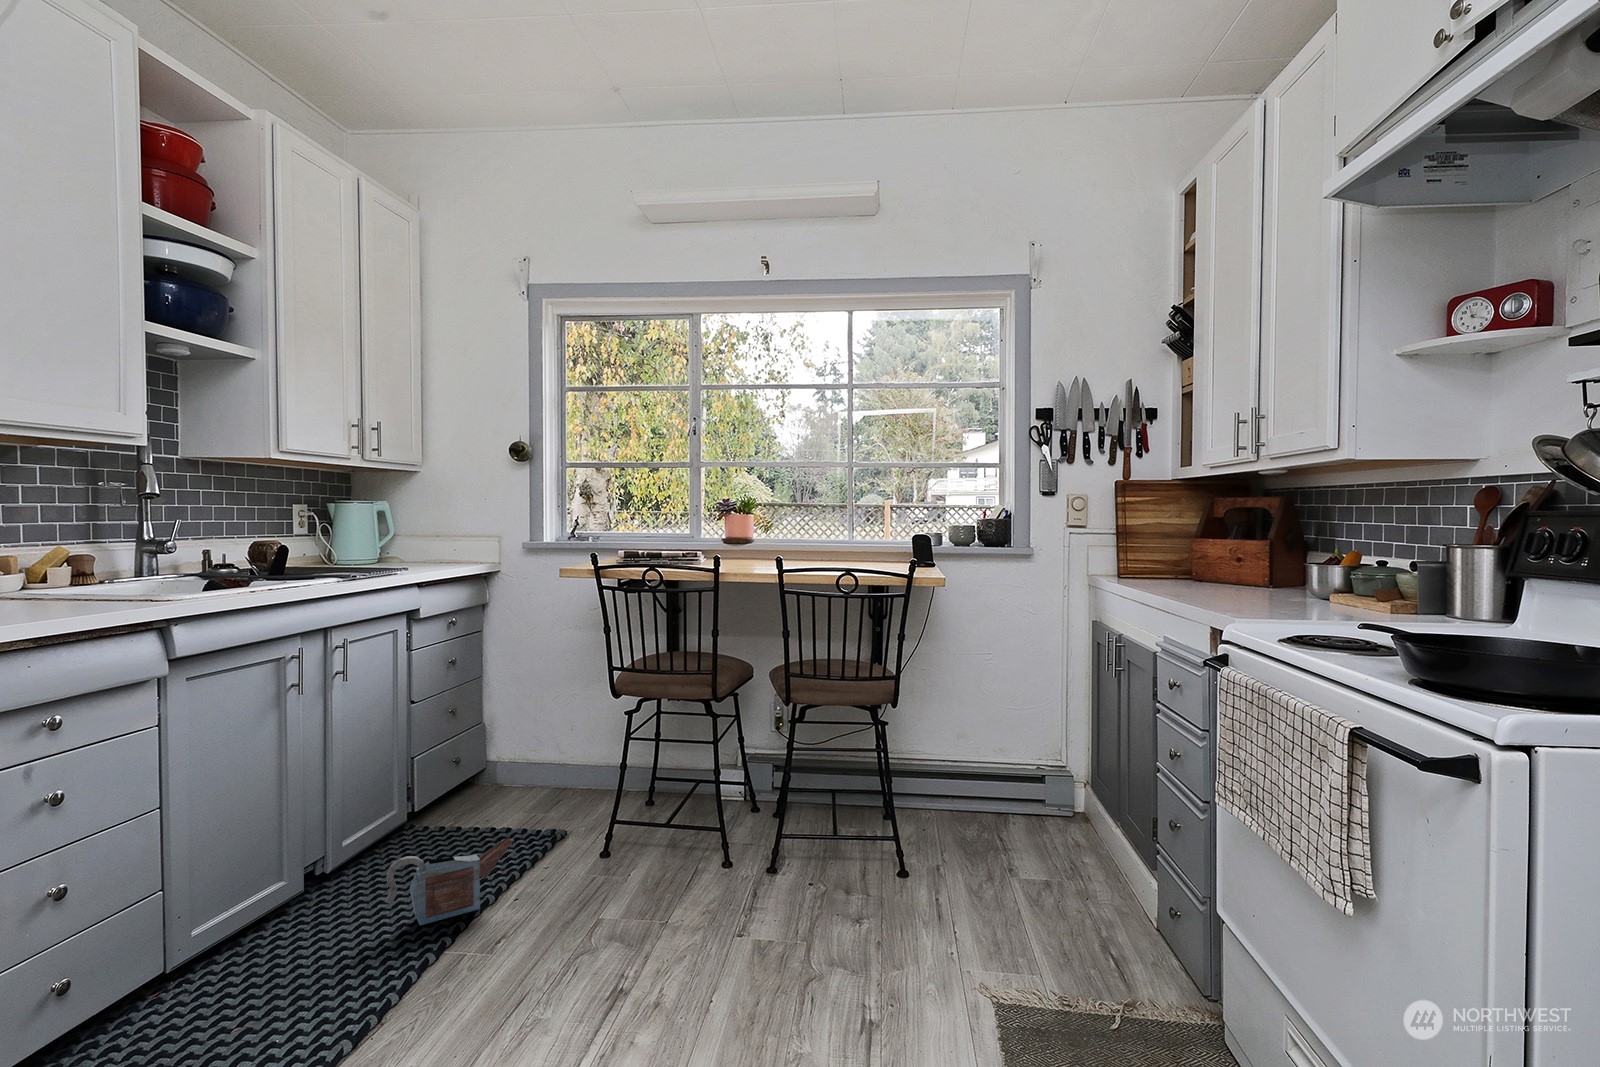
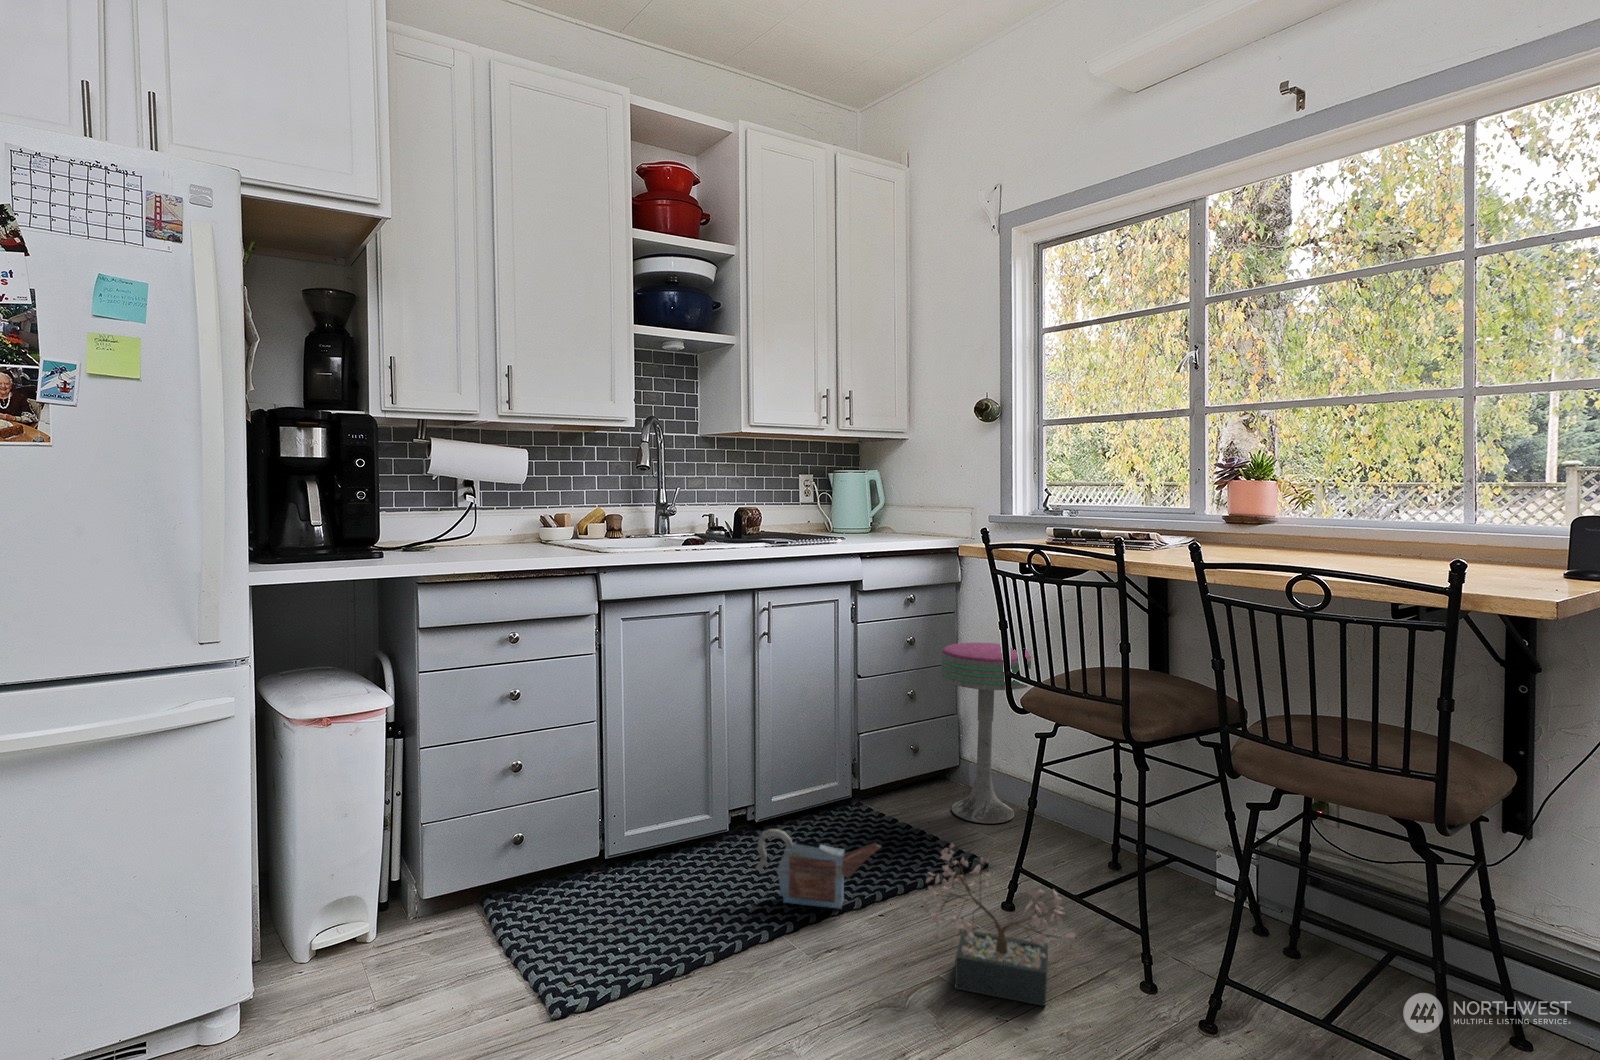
bar stool: none [488,651,572,809] -> present [941,643,1031,824]
decorative plant: none [581,811,702,924] -> present [923,844,1076,1006]

